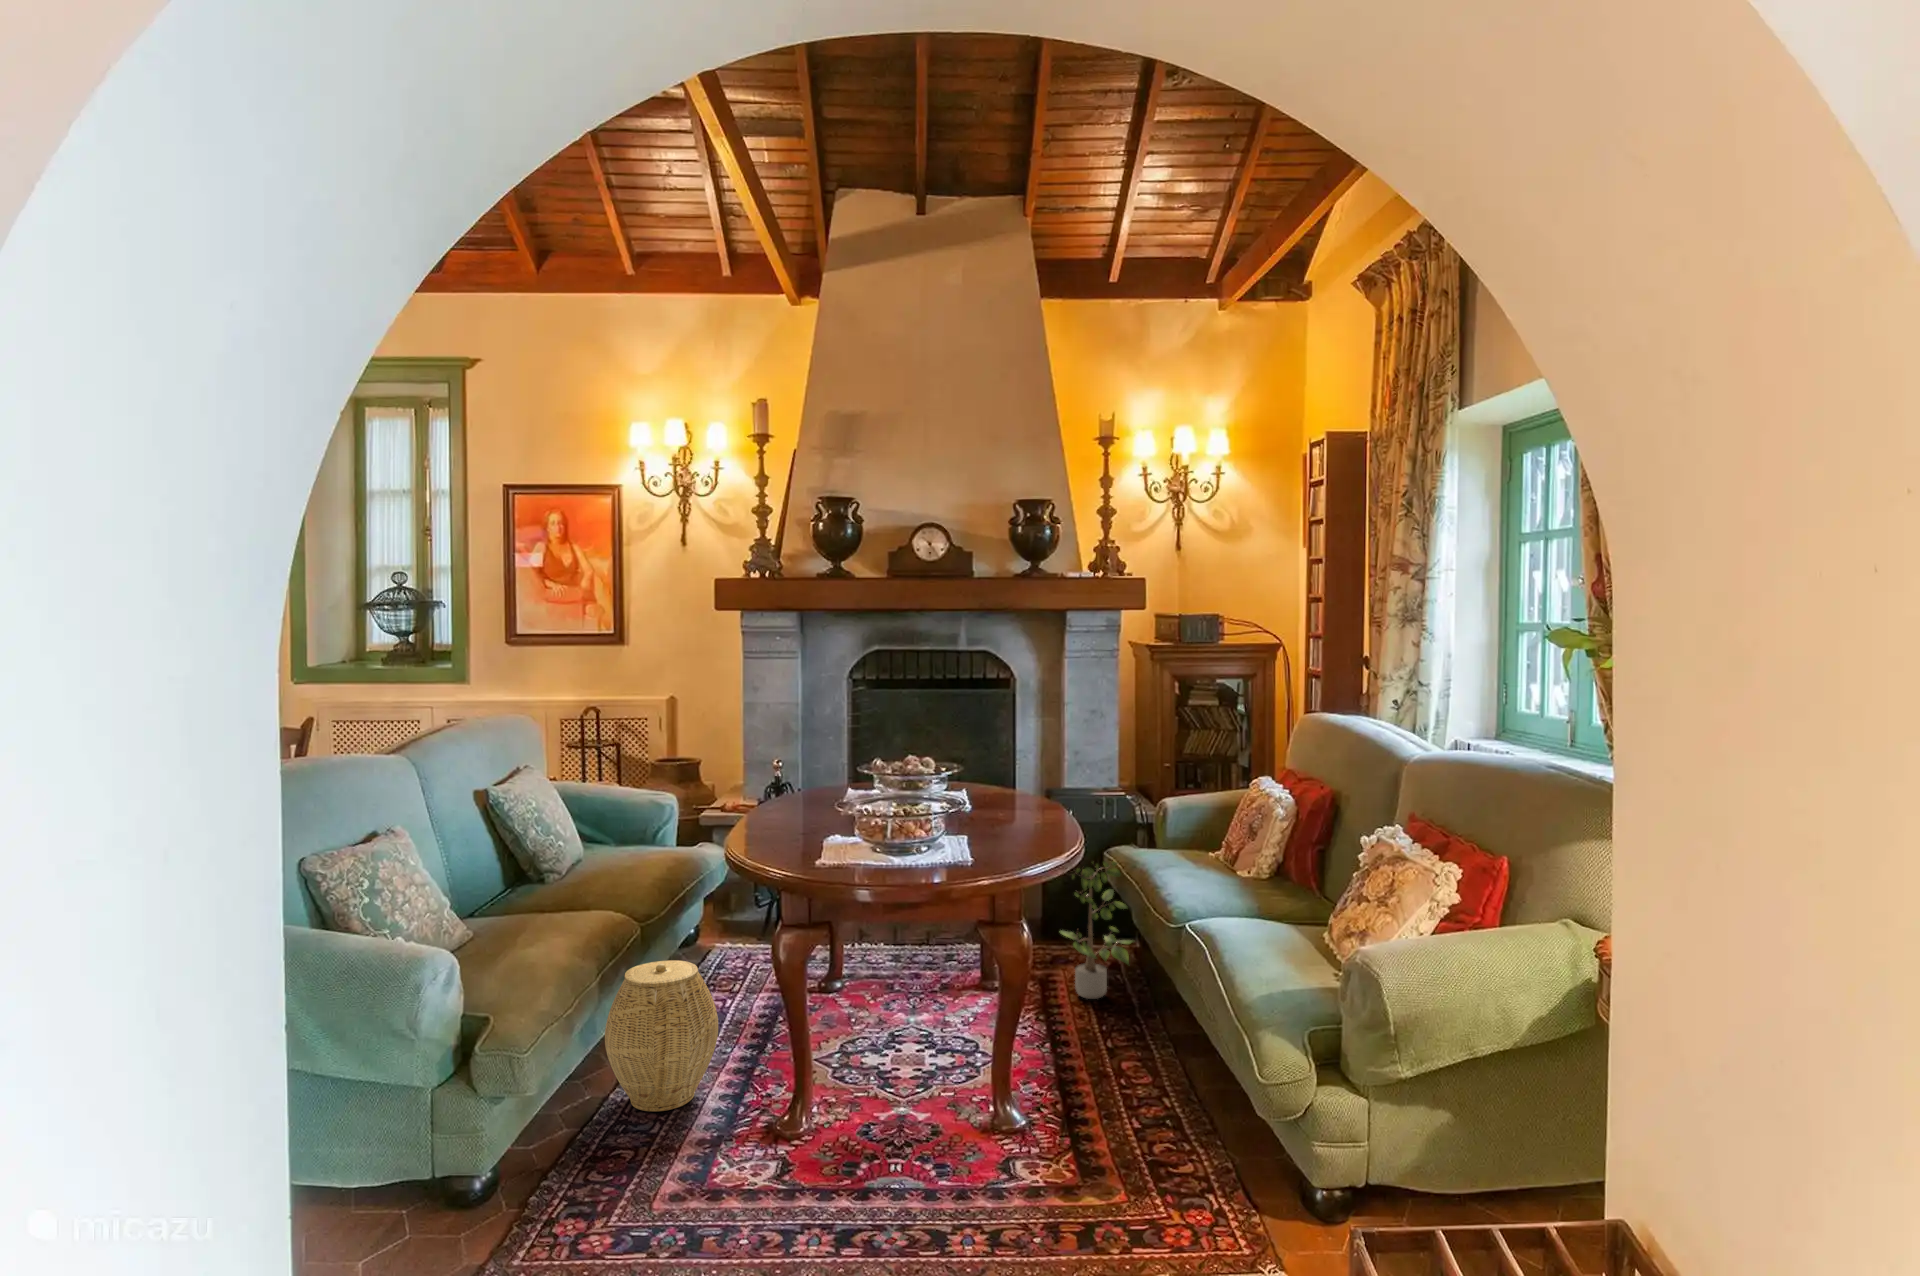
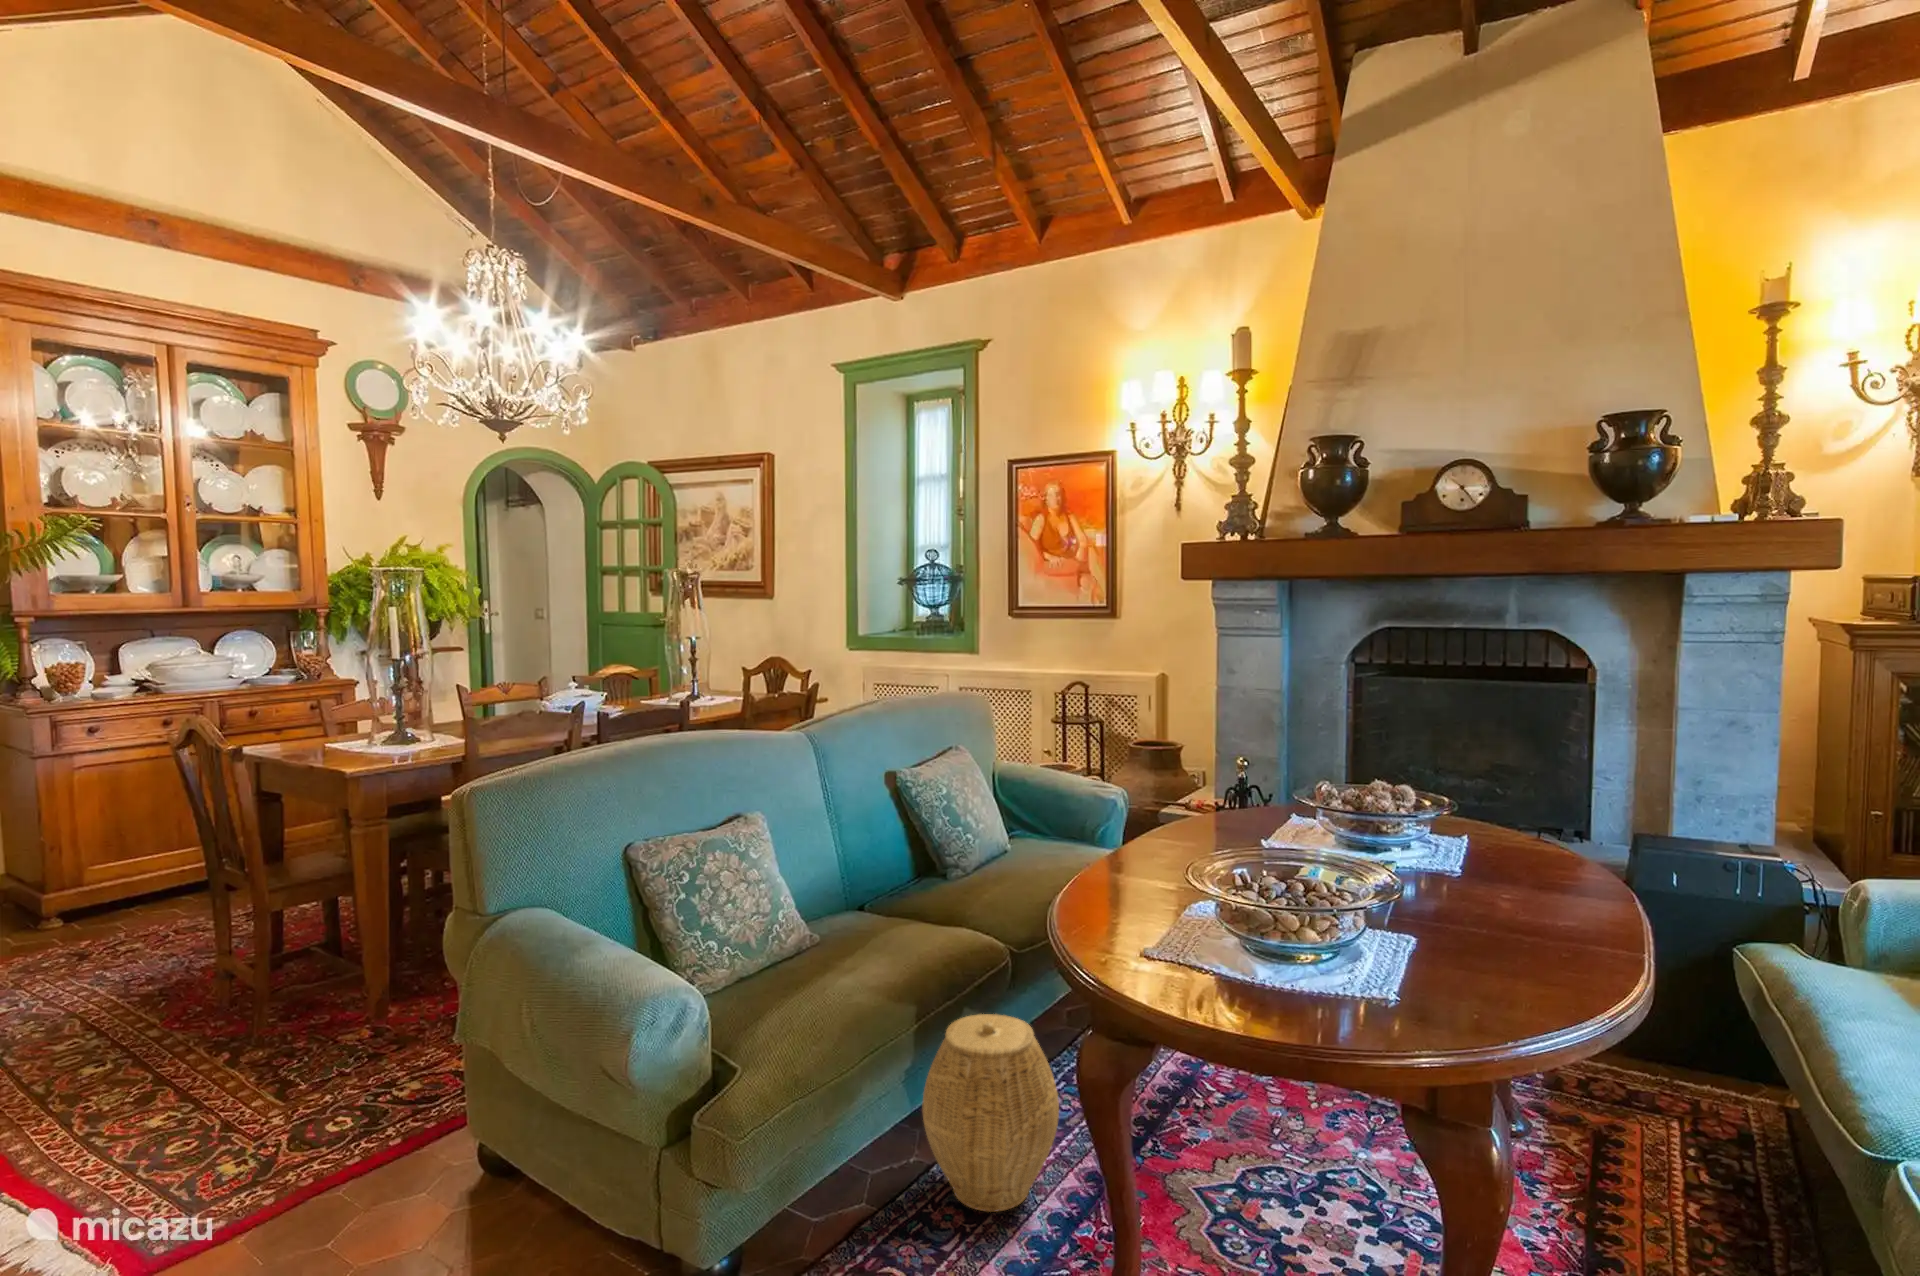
potted plant: present [1059,862,1132,999] -> none [1626,982,1788,1211]

